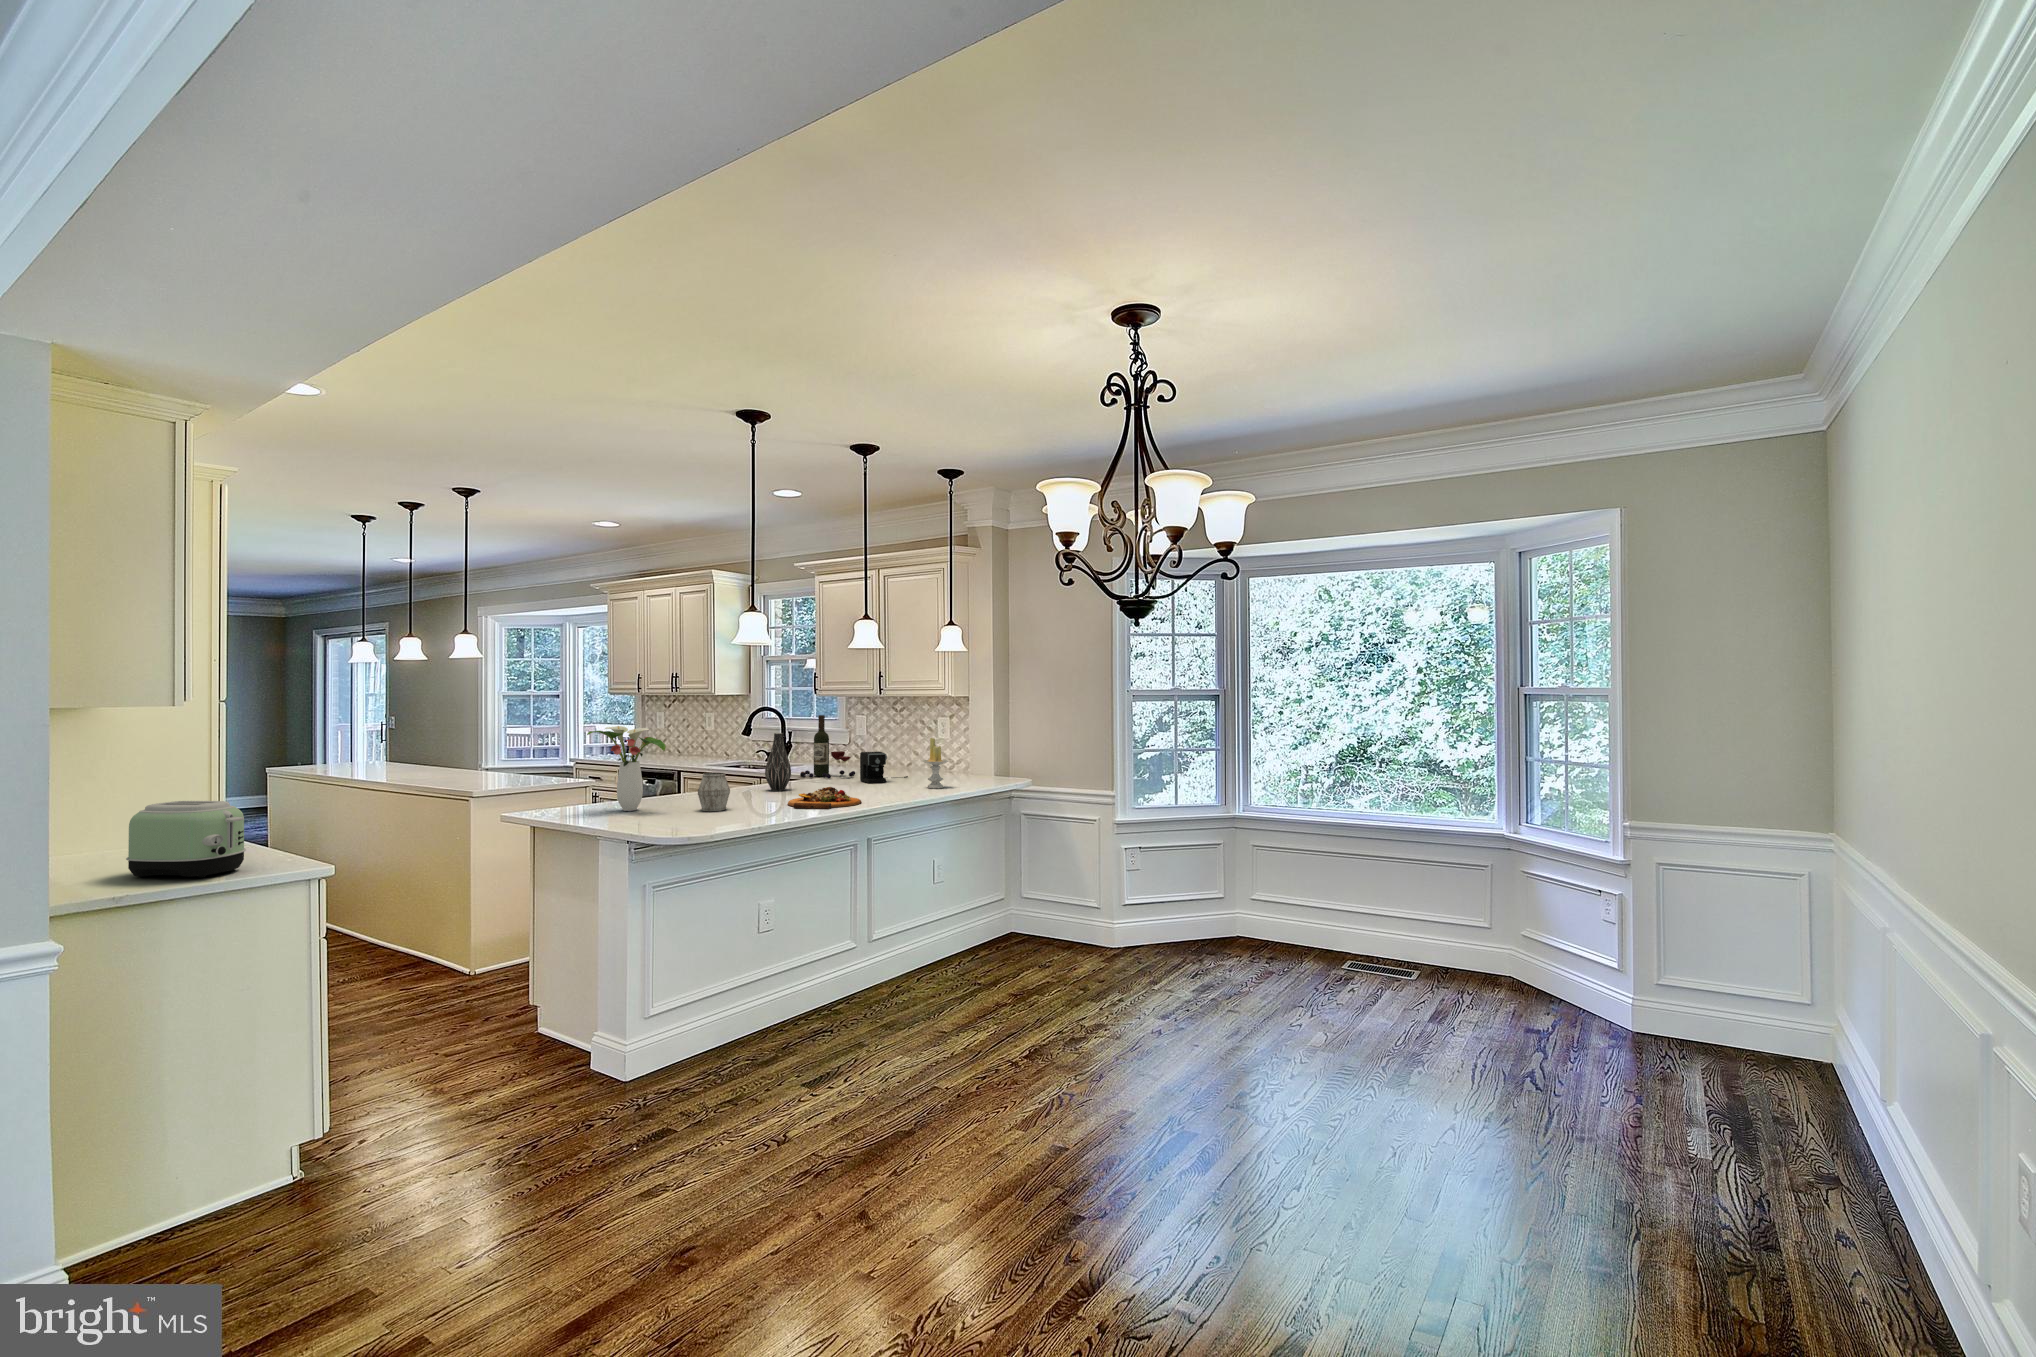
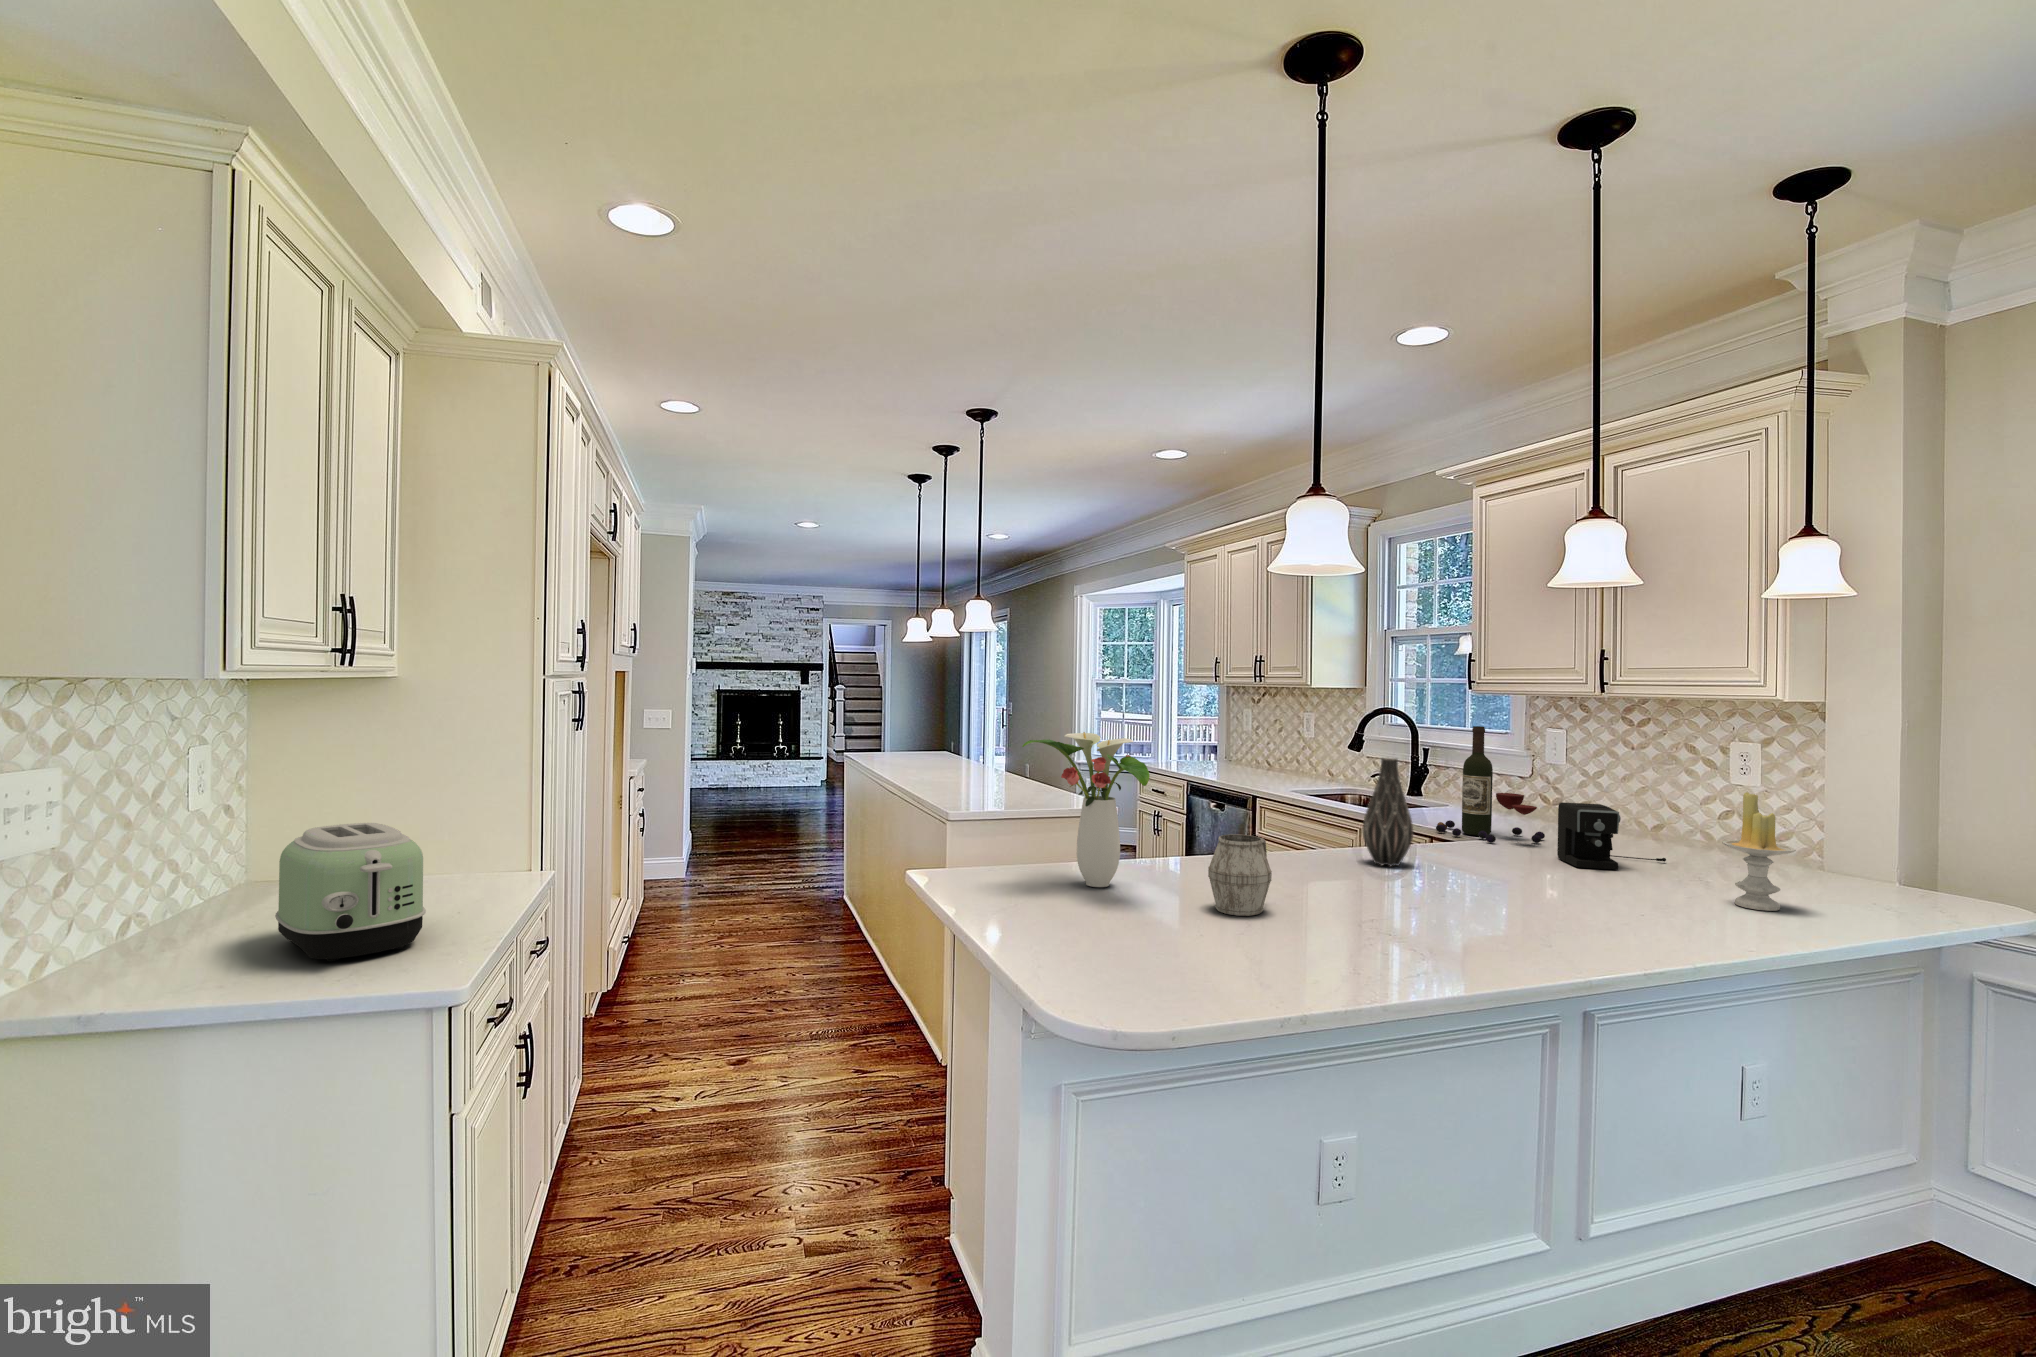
cutting board: present [788,787,861,809] -> none [1395,890,1574,954]

